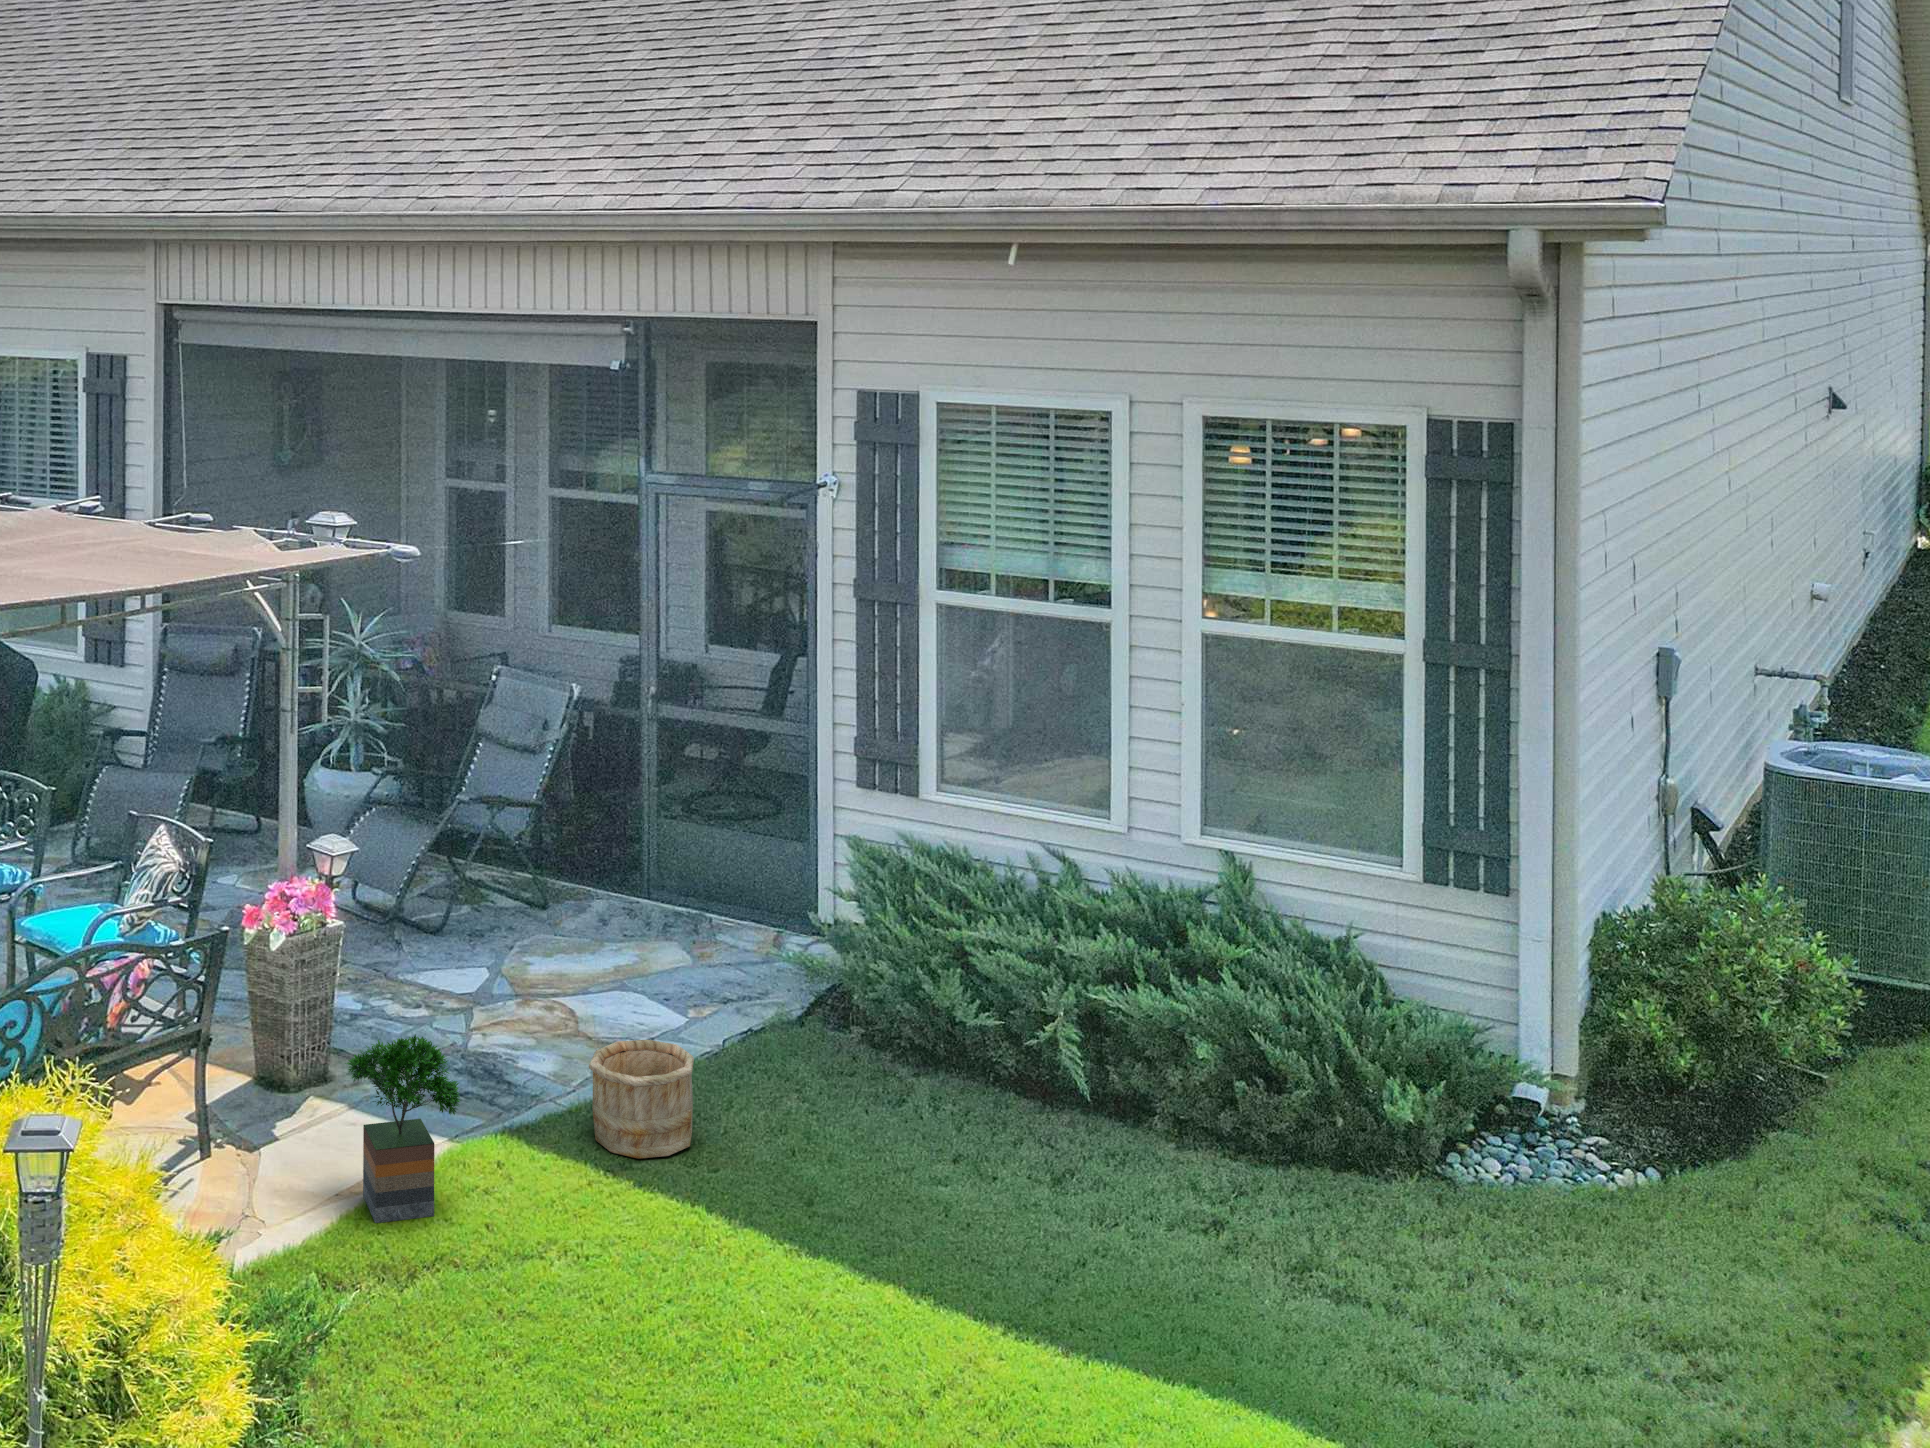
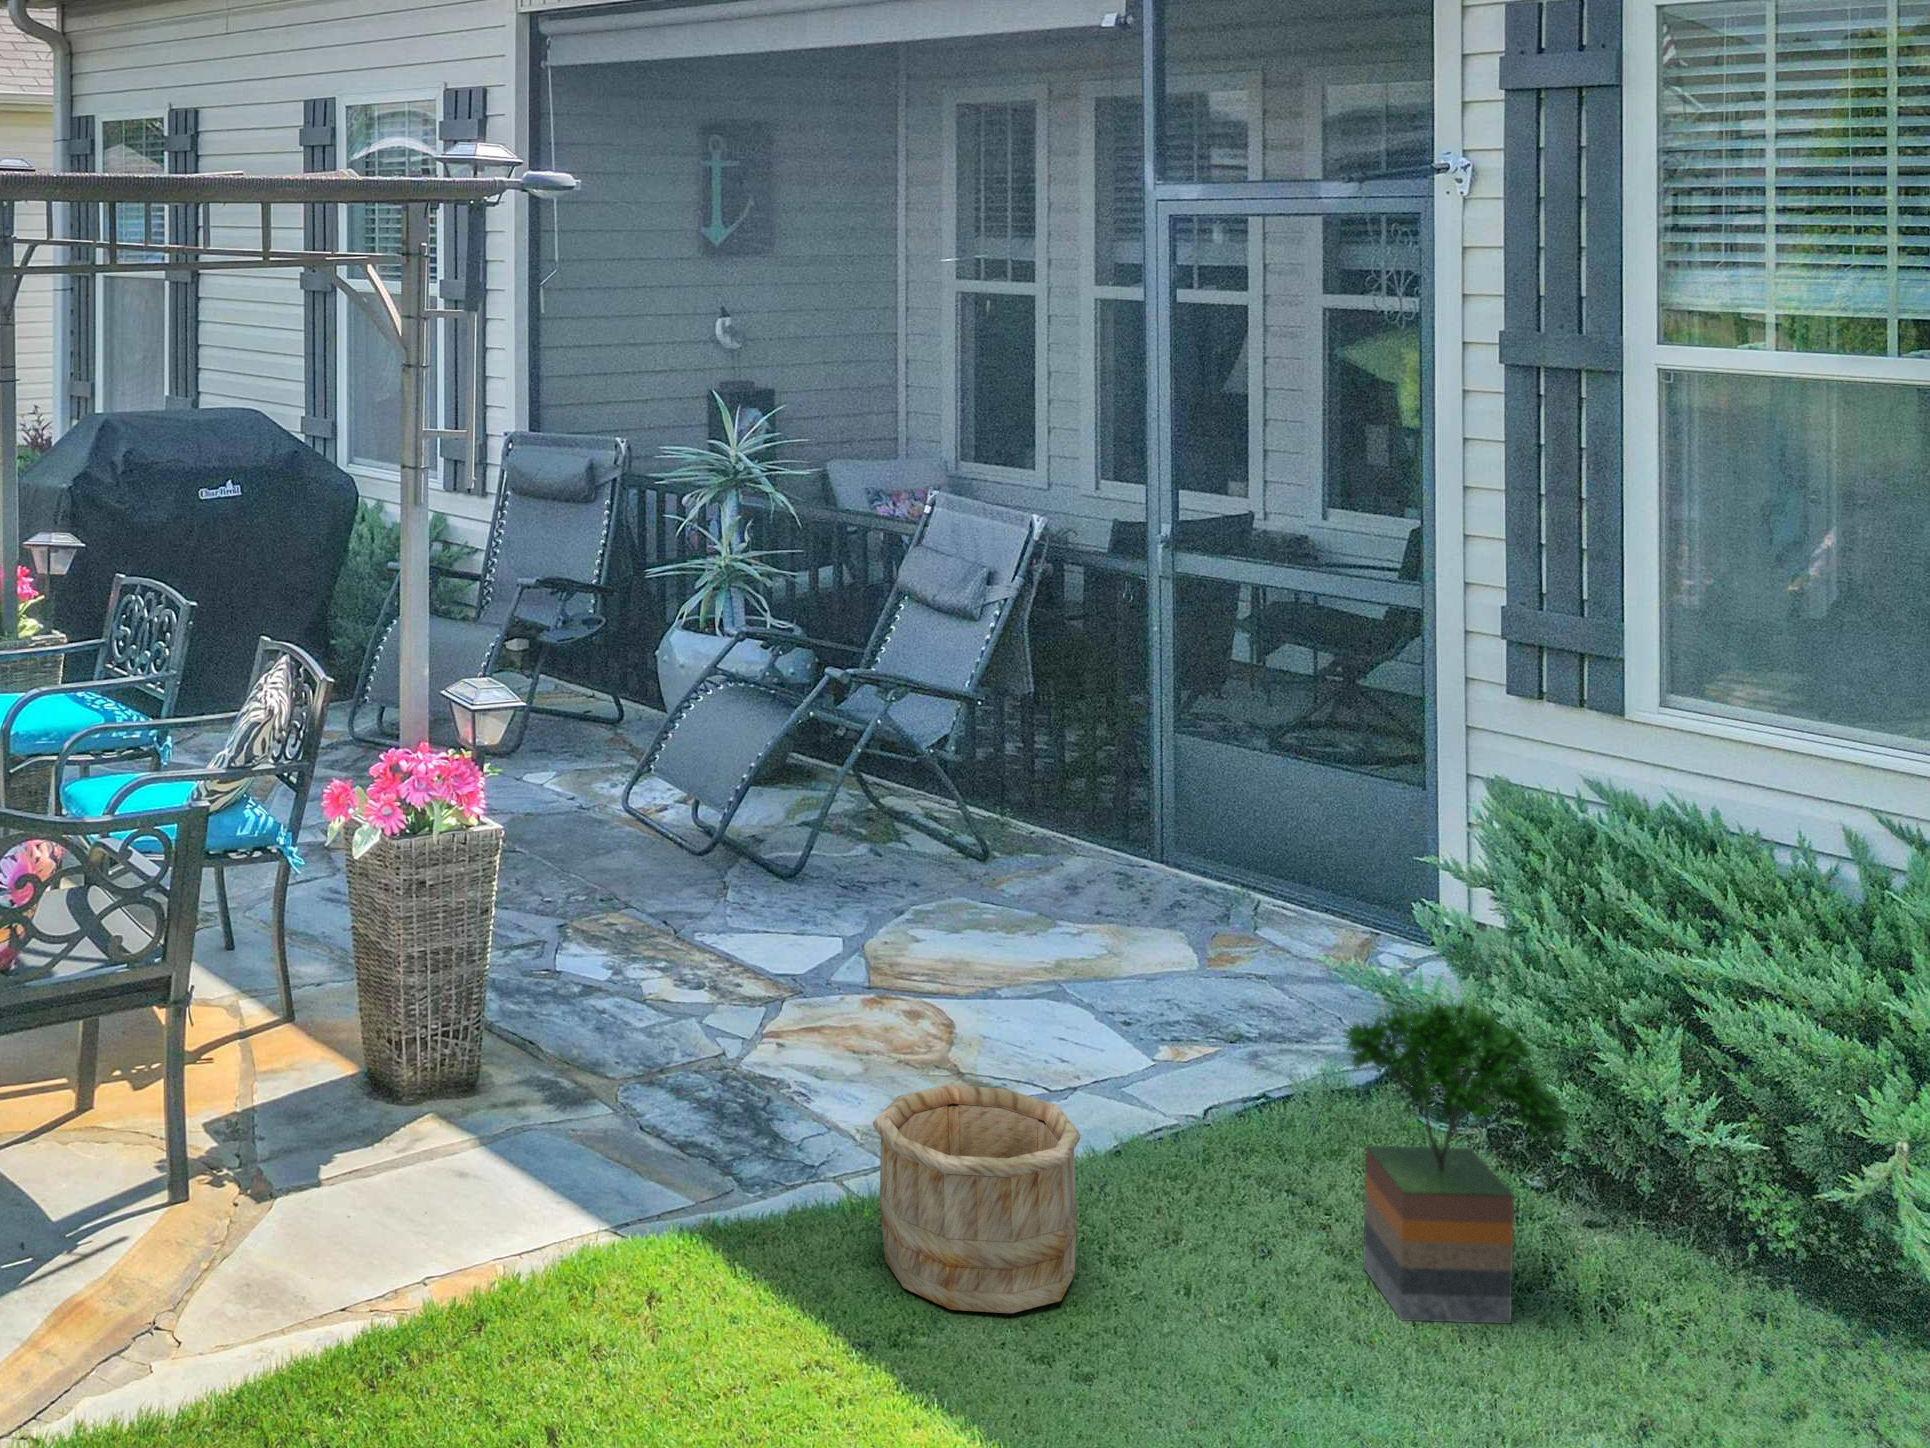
potted tree: present [346,1035,460,1223] -> present [1343,1003,1569,1324]

